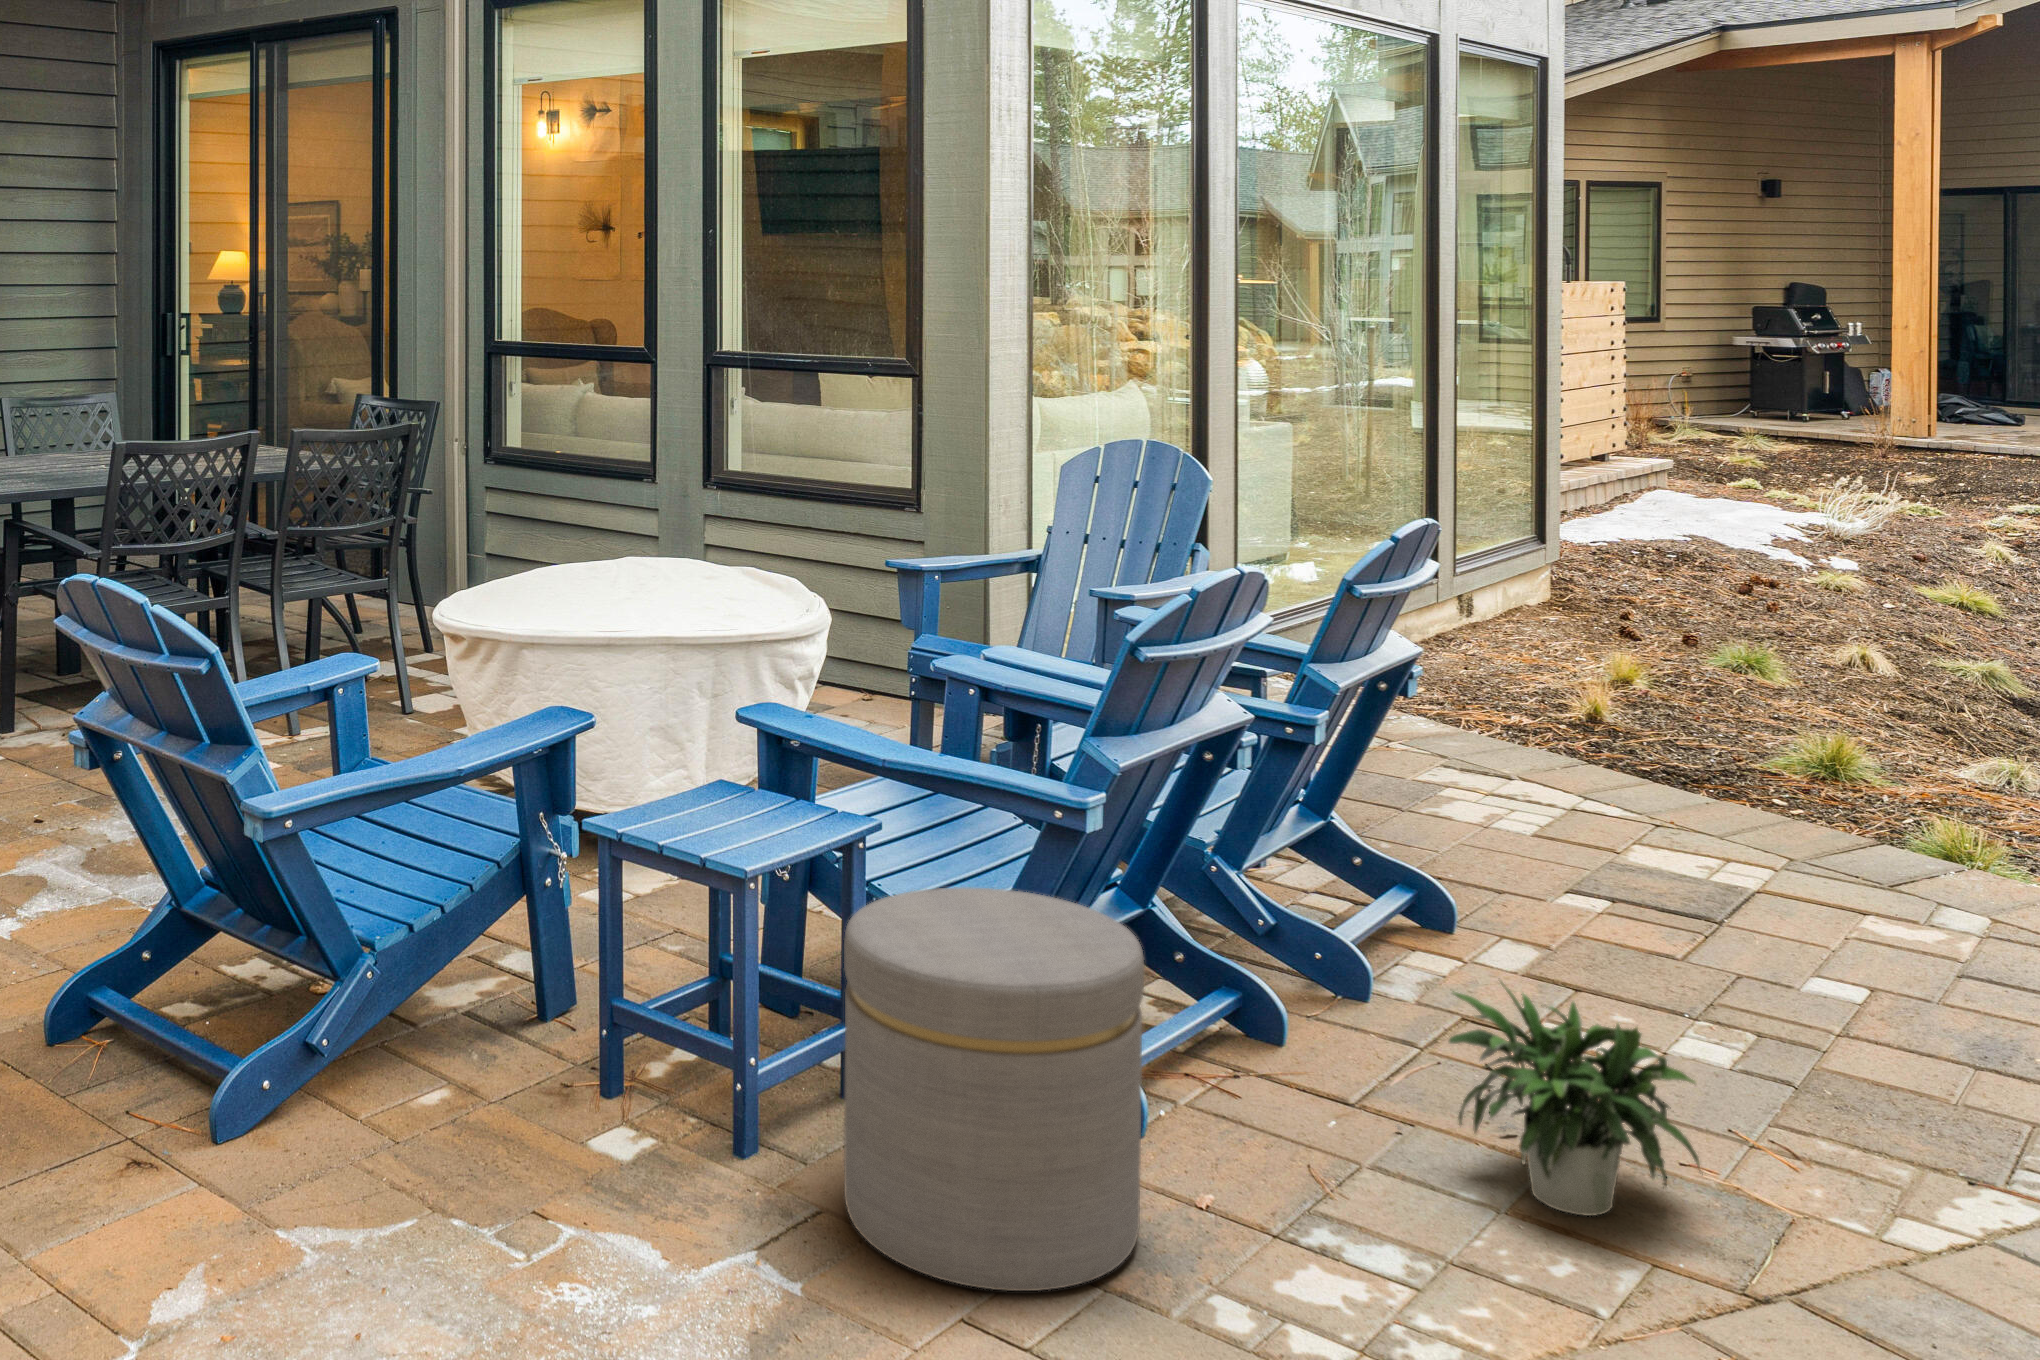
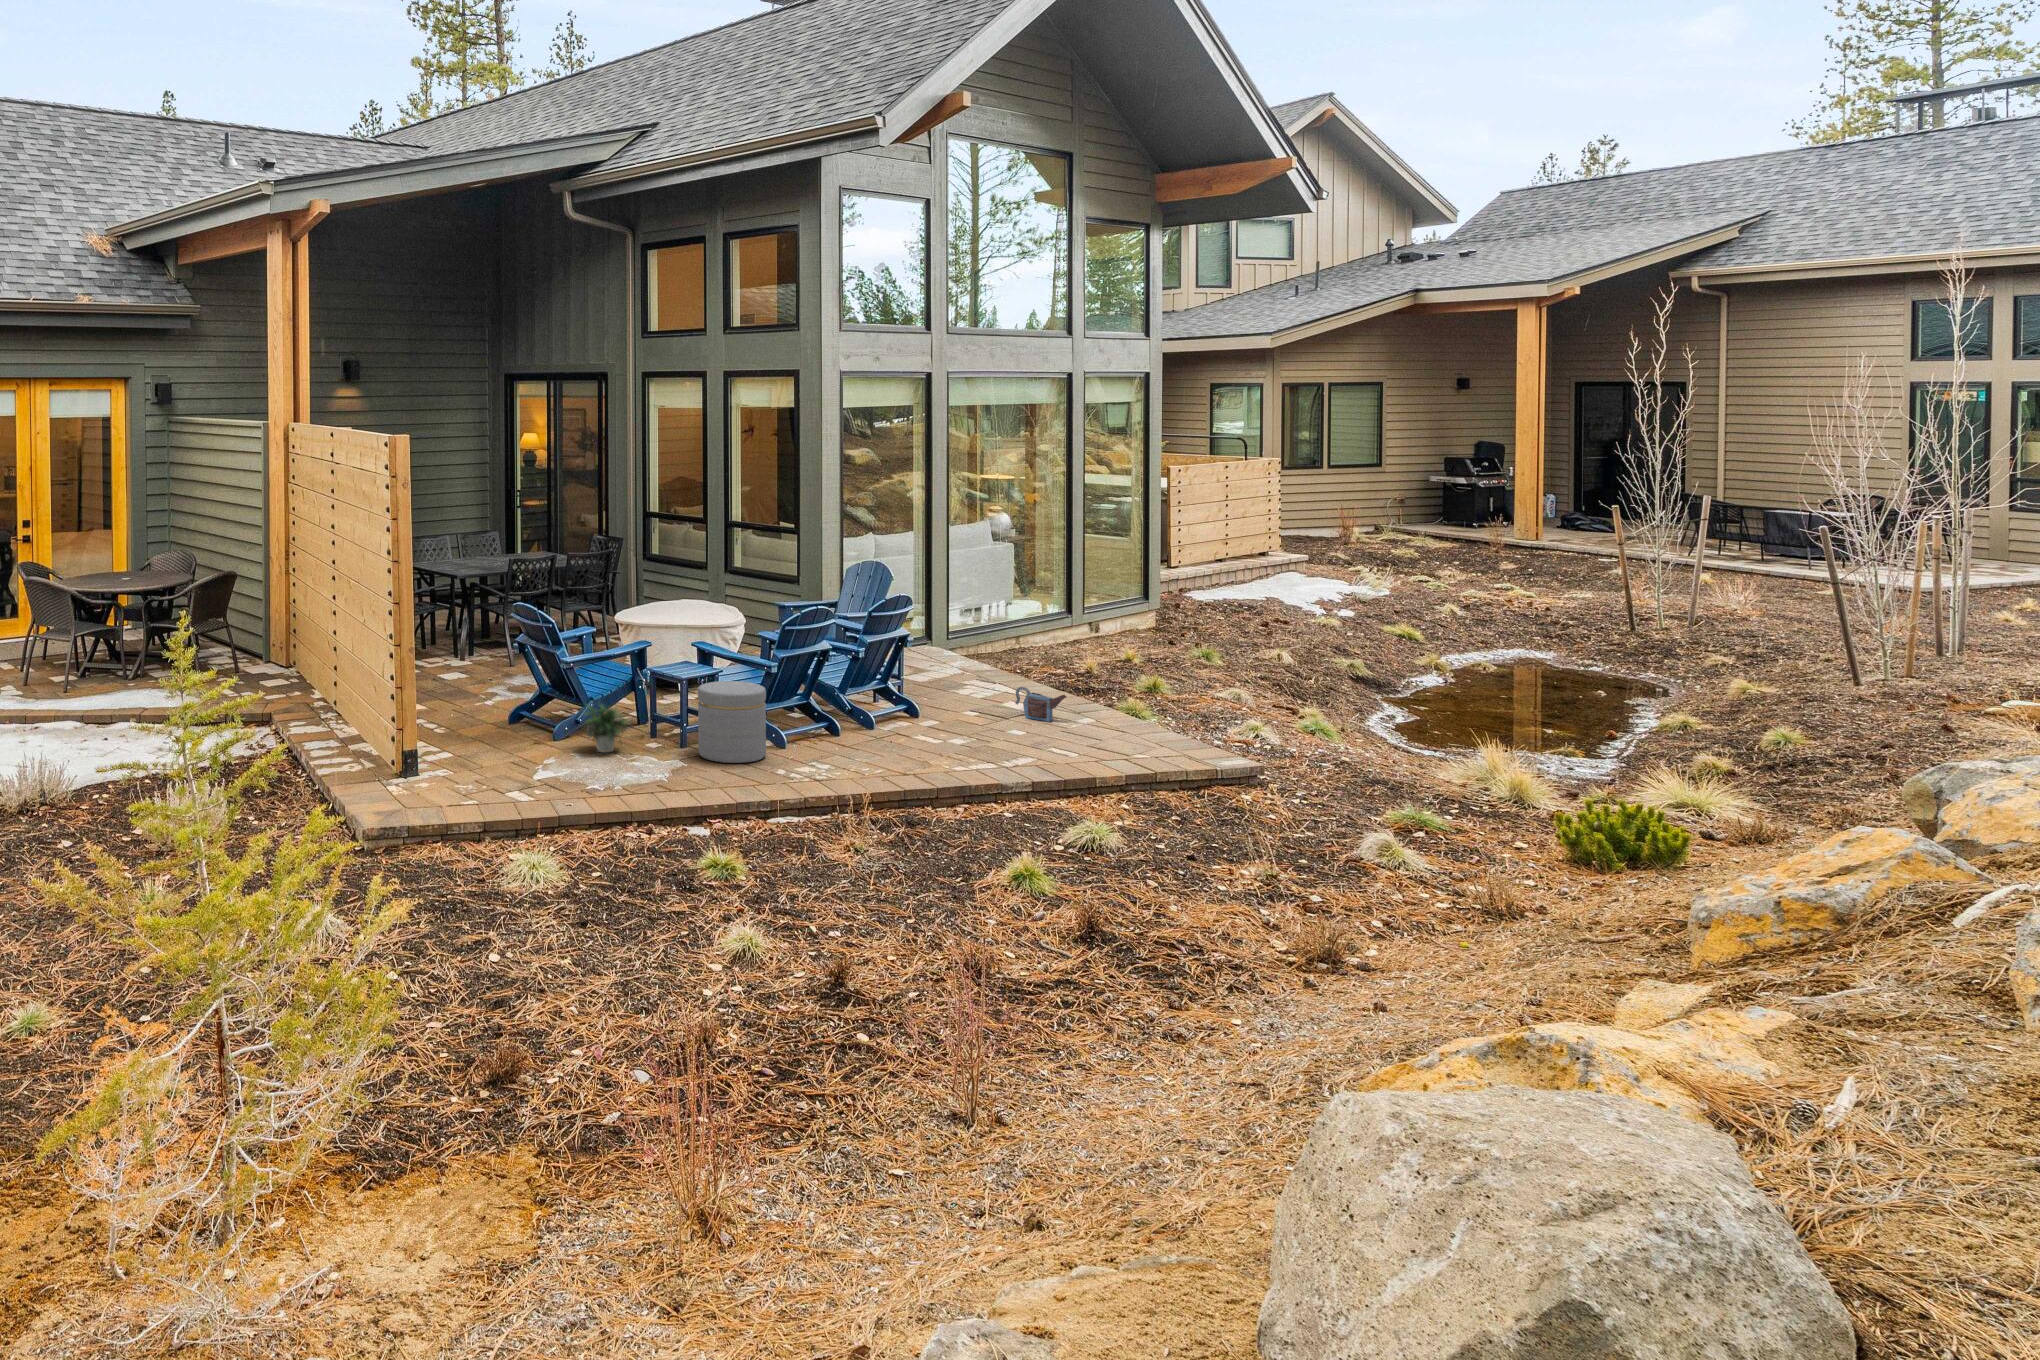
watering can: none [1731,820,1944,938] -> present [1015,687,1066,722]
potted plant: present [1394,982,1700,1216] -> present [585,705,626,753]

